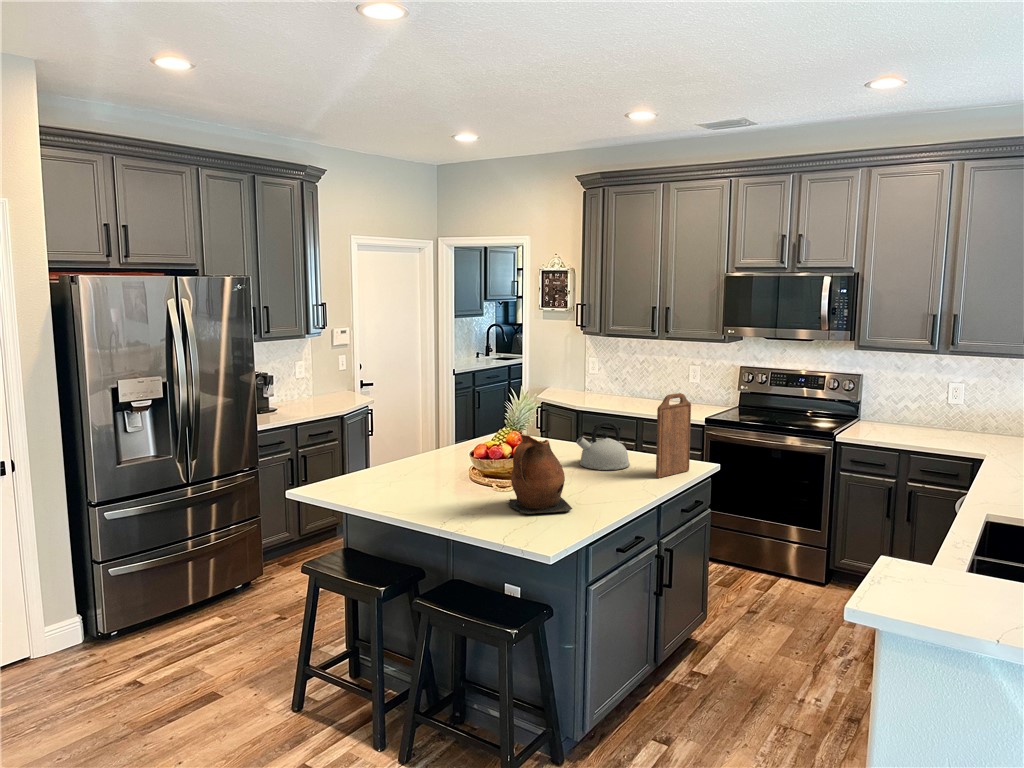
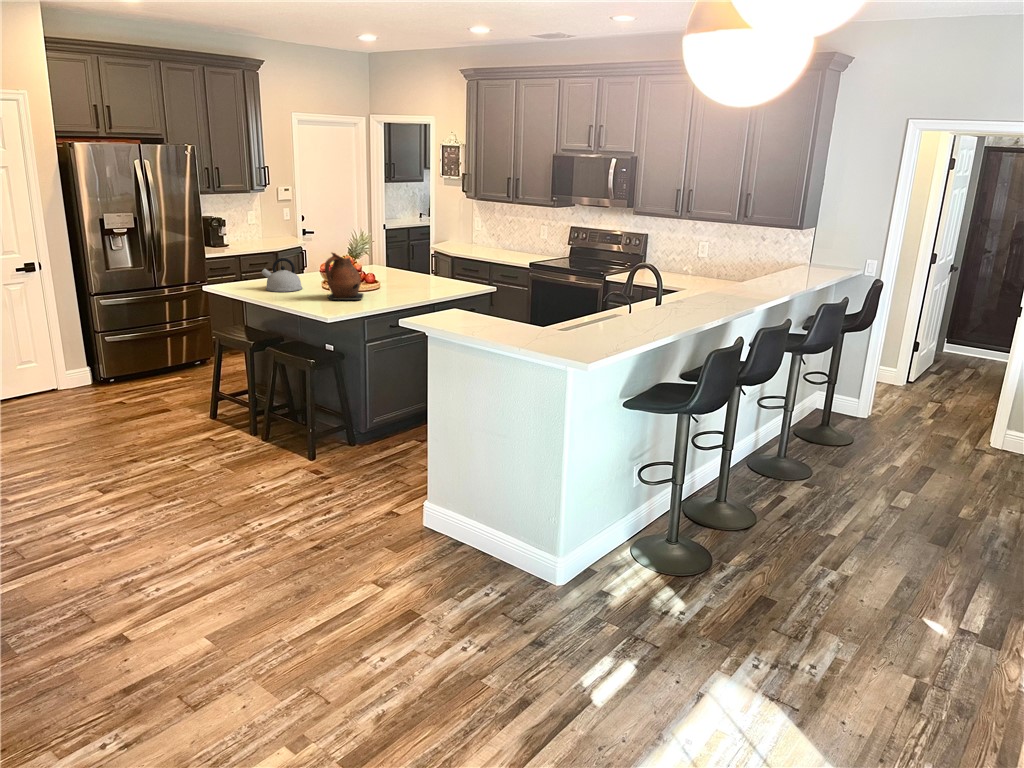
cutting board: present [656,393,691,478] -> none [438,235,465,289]
kettle: present [576,421,630,470] -> present [261,258,302,292]

